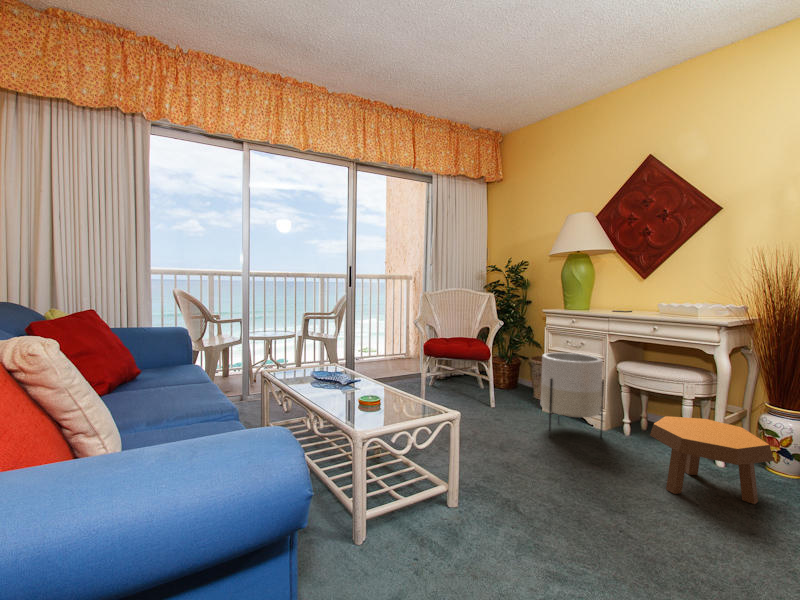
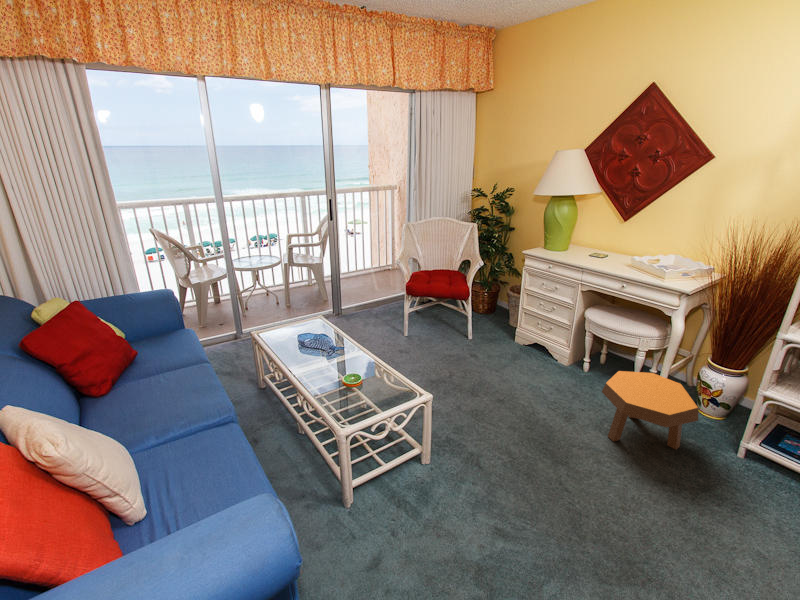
planter: present [541,353,604,438] -> none [513,299,572,377]

